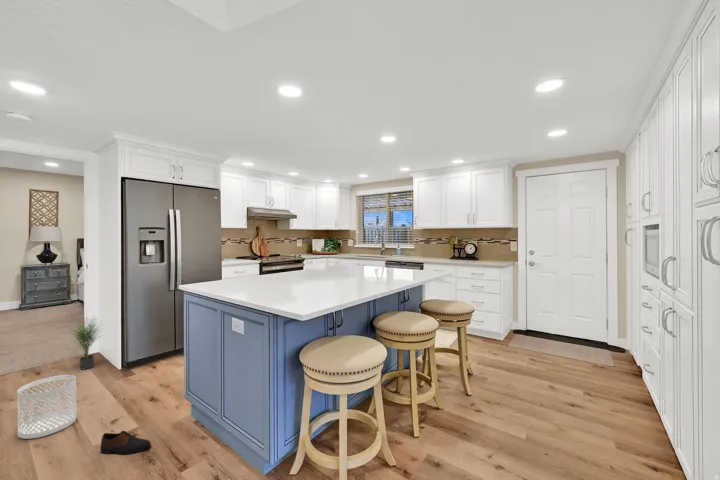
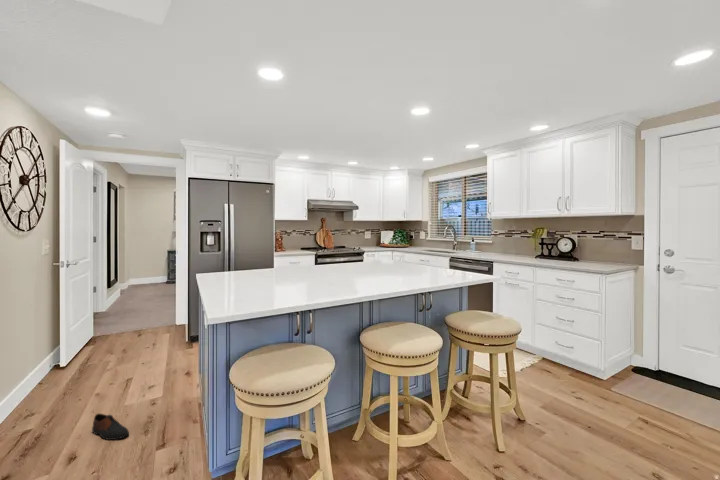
potted plant: present [75,323,97,369] -> none [142,296,173,342]
waste basket: present [17,375,77,439] -> none [61,349,112,402]

